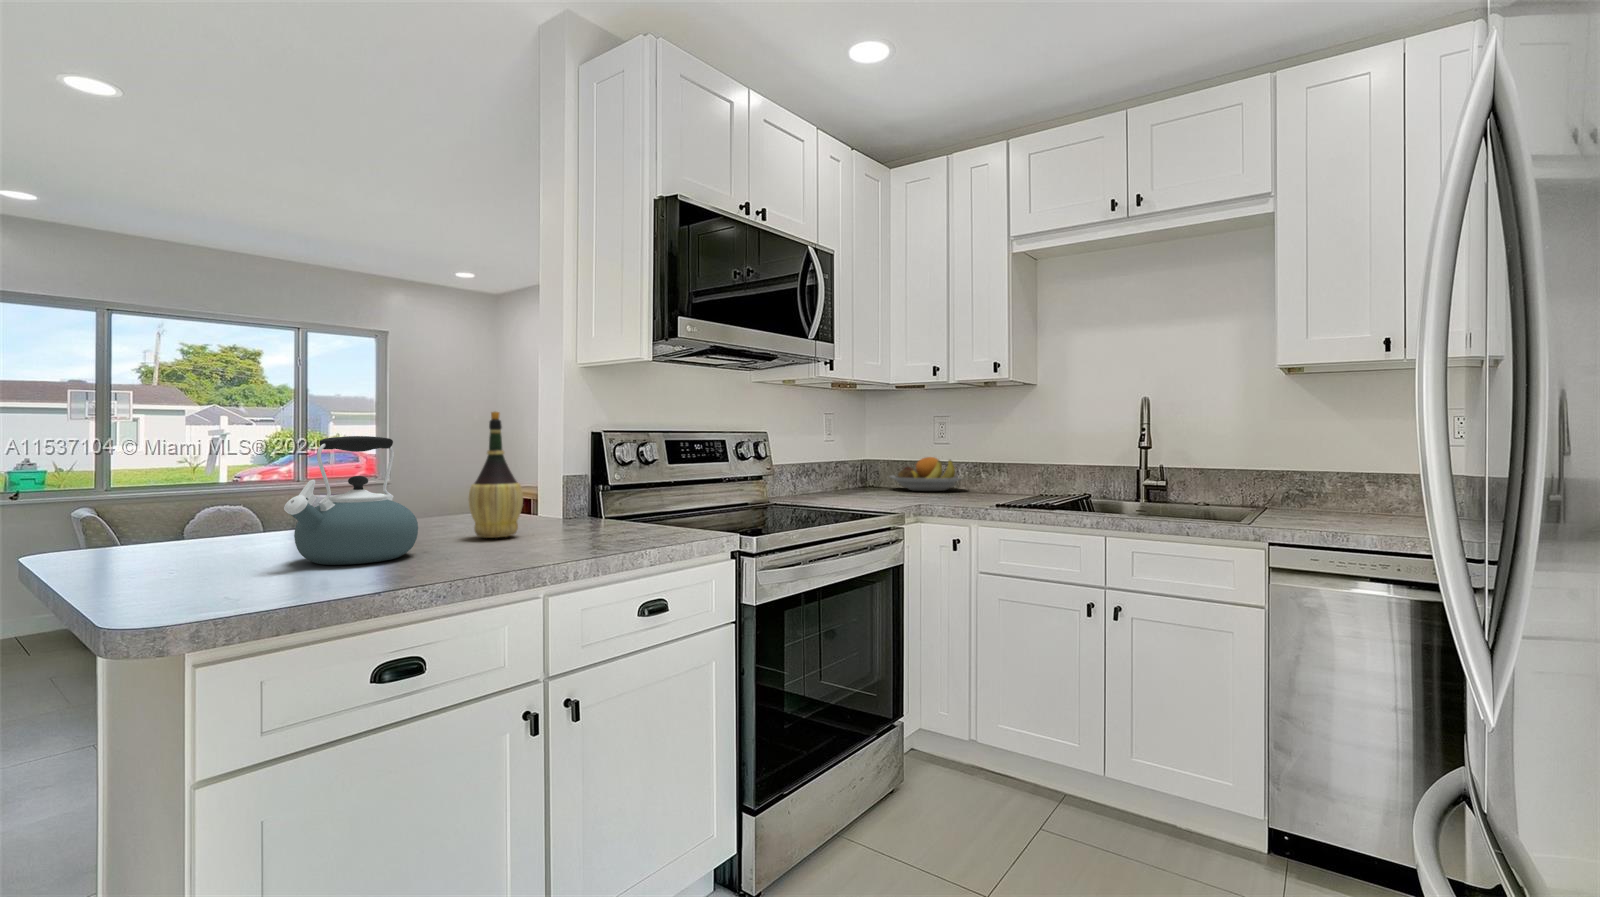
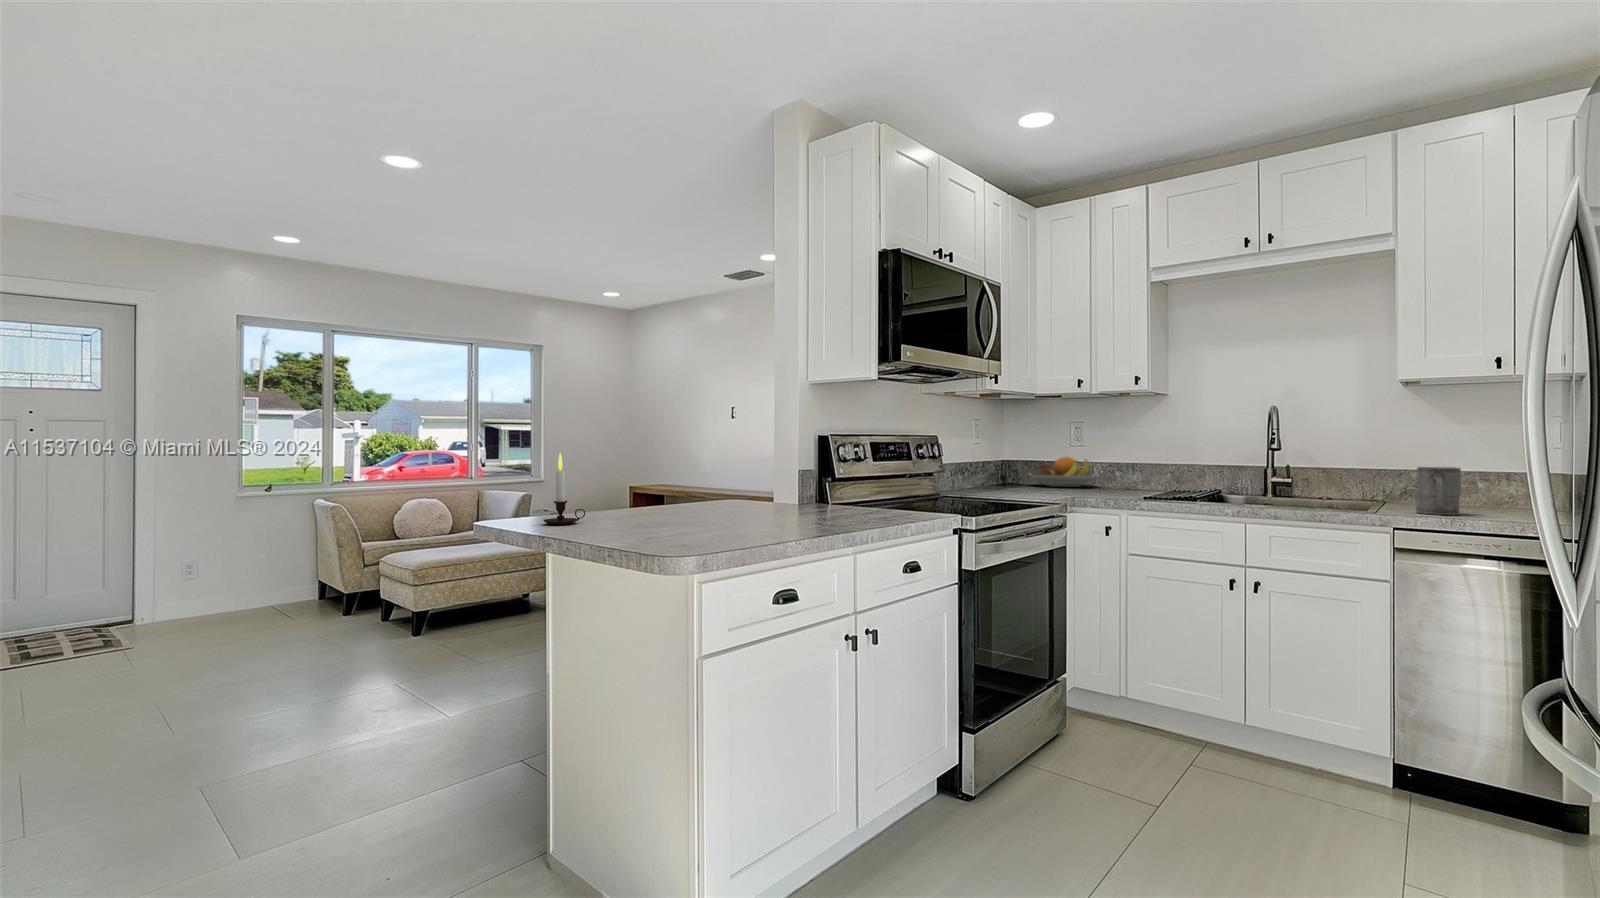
wine bottle: present [468,412,523,538] -> none [761,420,799,515]
kettle: present [284,436,418,565] -> none [679,439,754,529]
candle: none [107,456,185,559] -> present [543,453,585,524]
mug: none [1294,469,1344,527] -> present [1416,467,1461,515]

